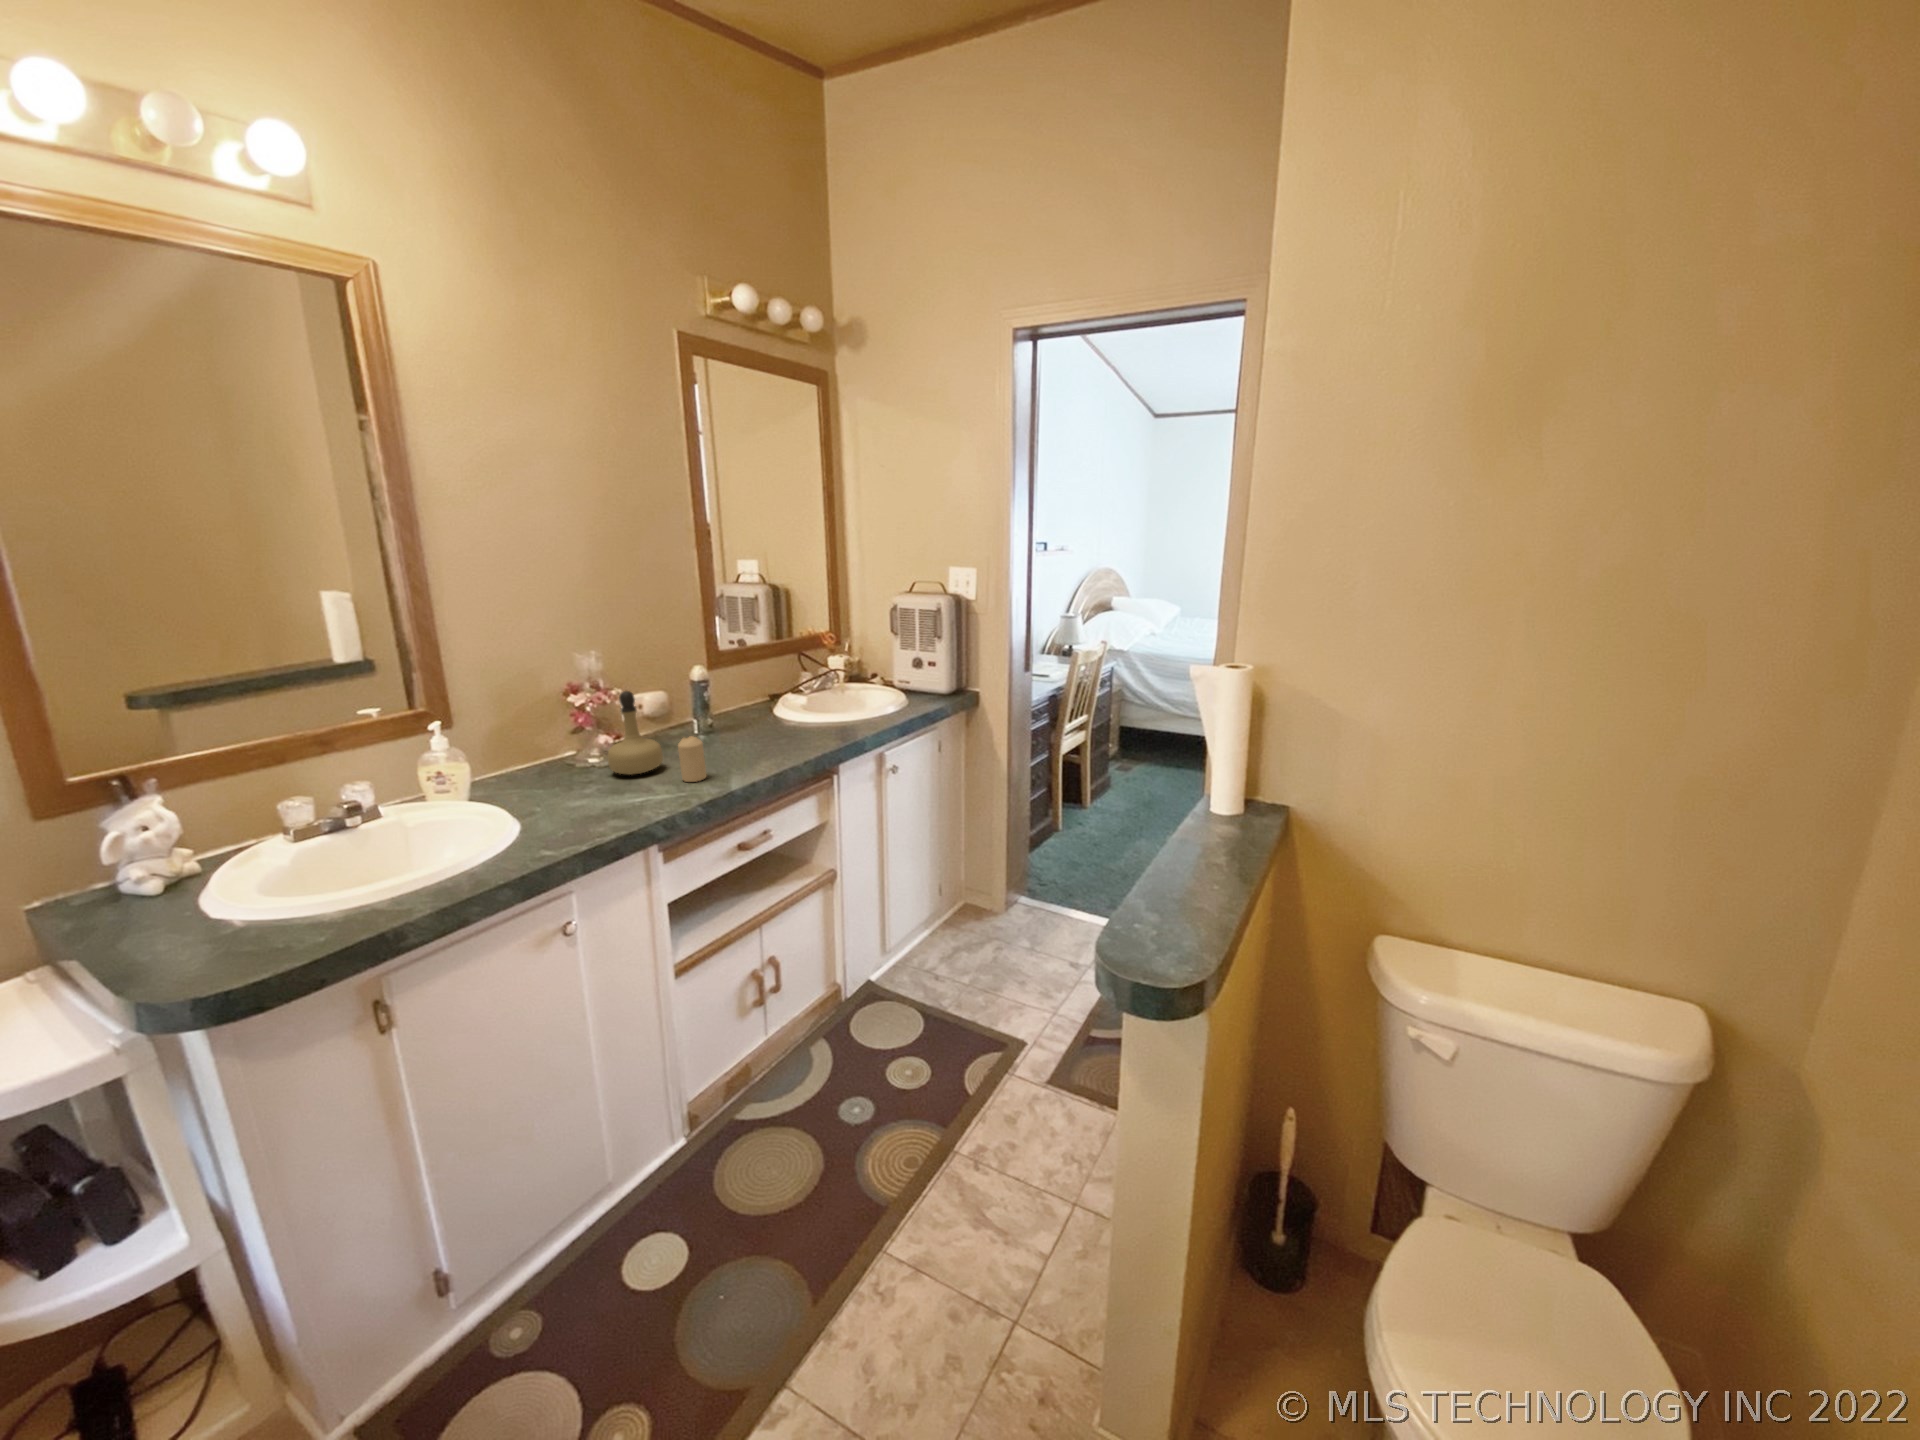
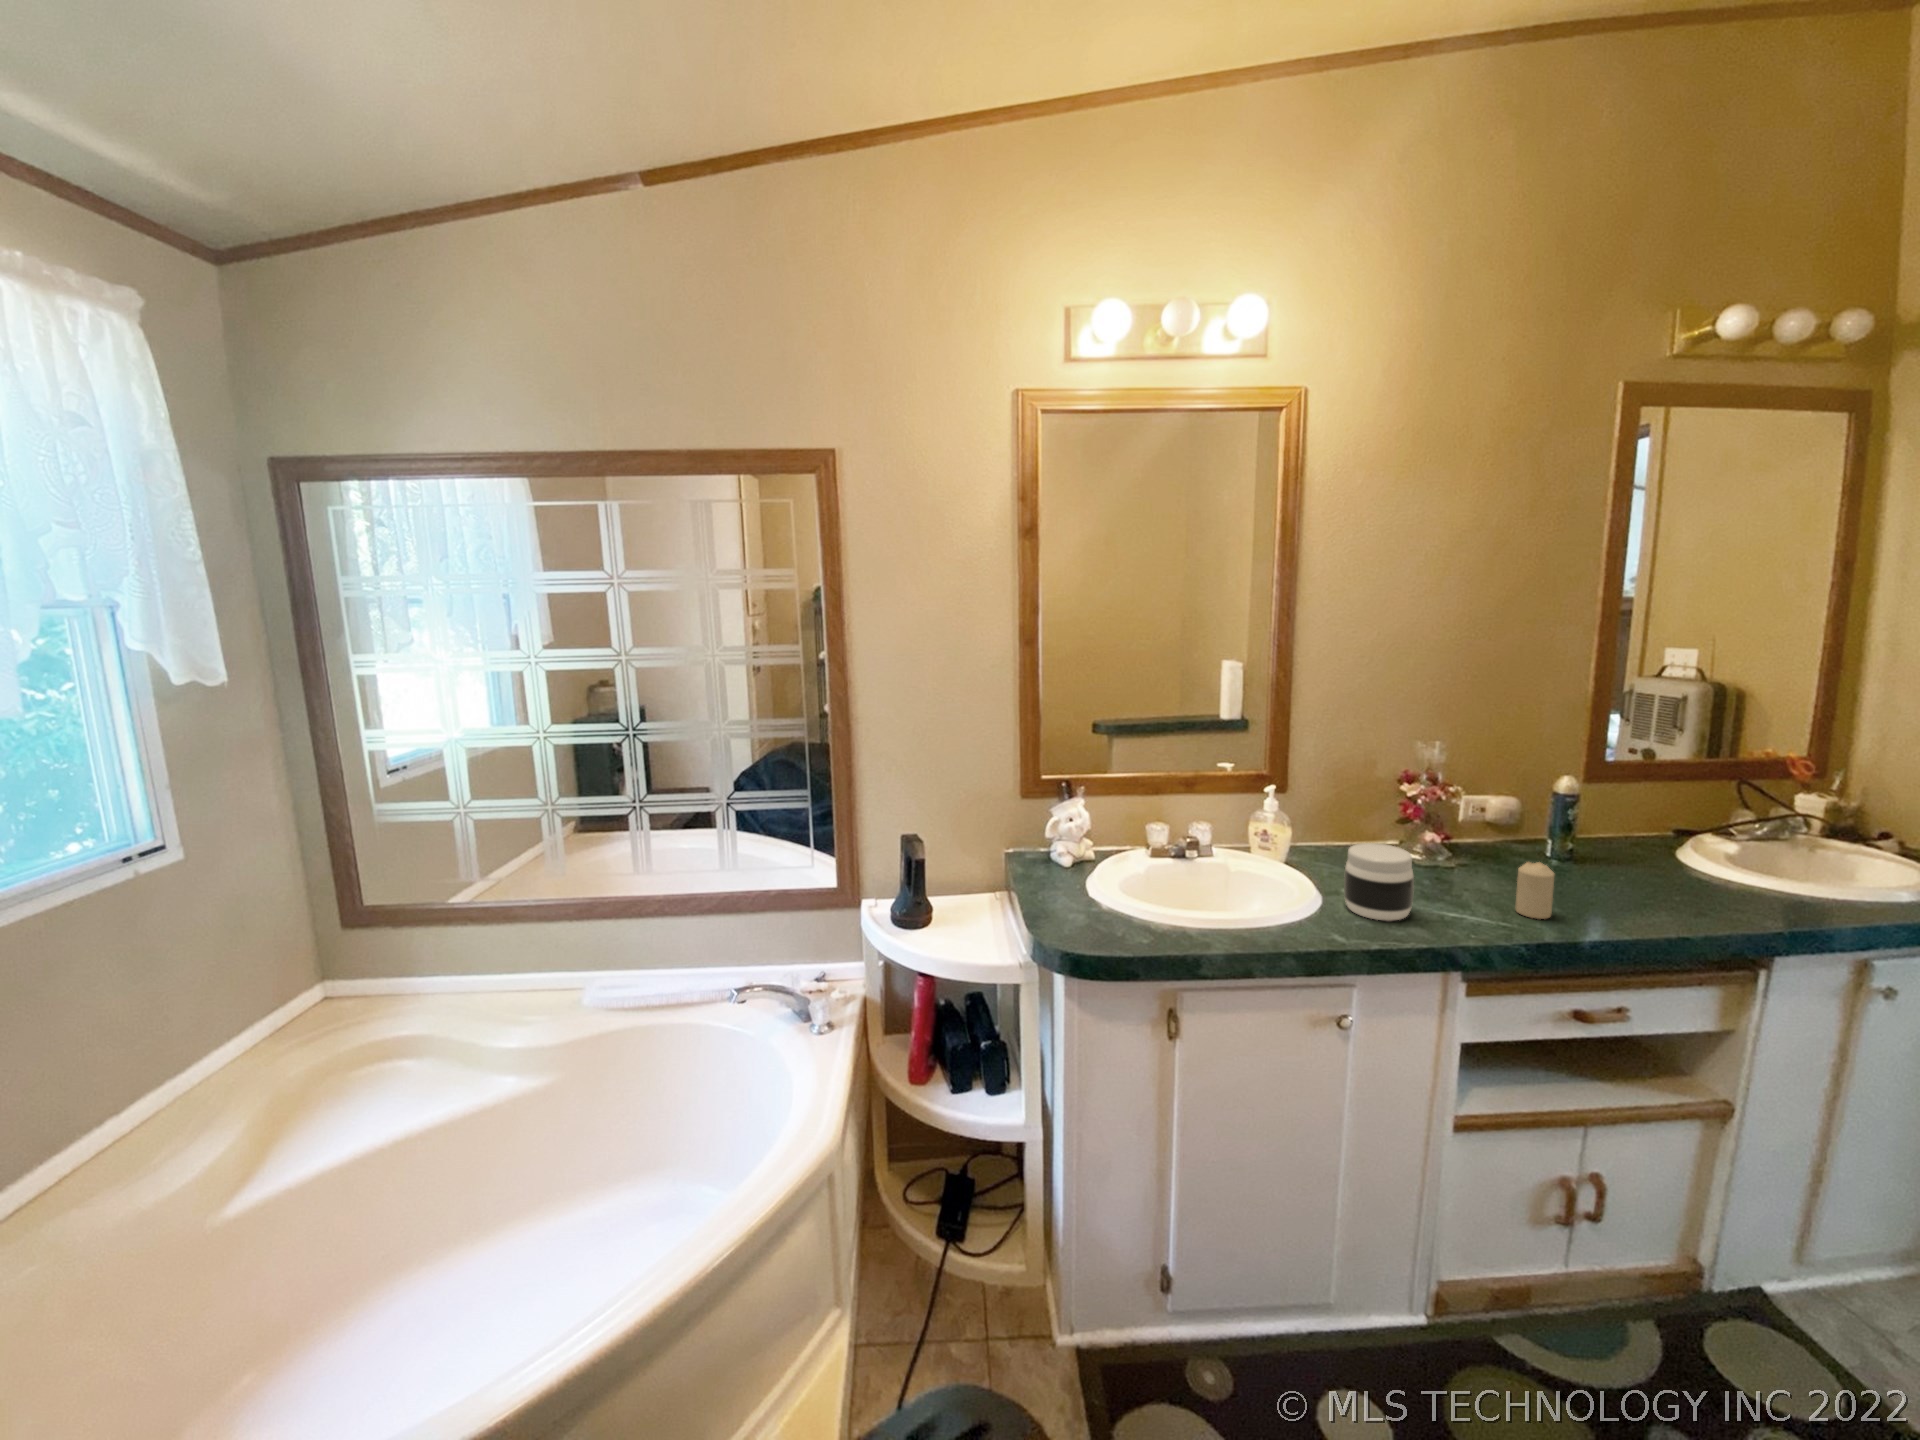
perfume bottle: present [608,691,663,775] -> none [1427,791,1496,885]
jar: none [535,752,603,824] -> present [1344,843,1414,921]

